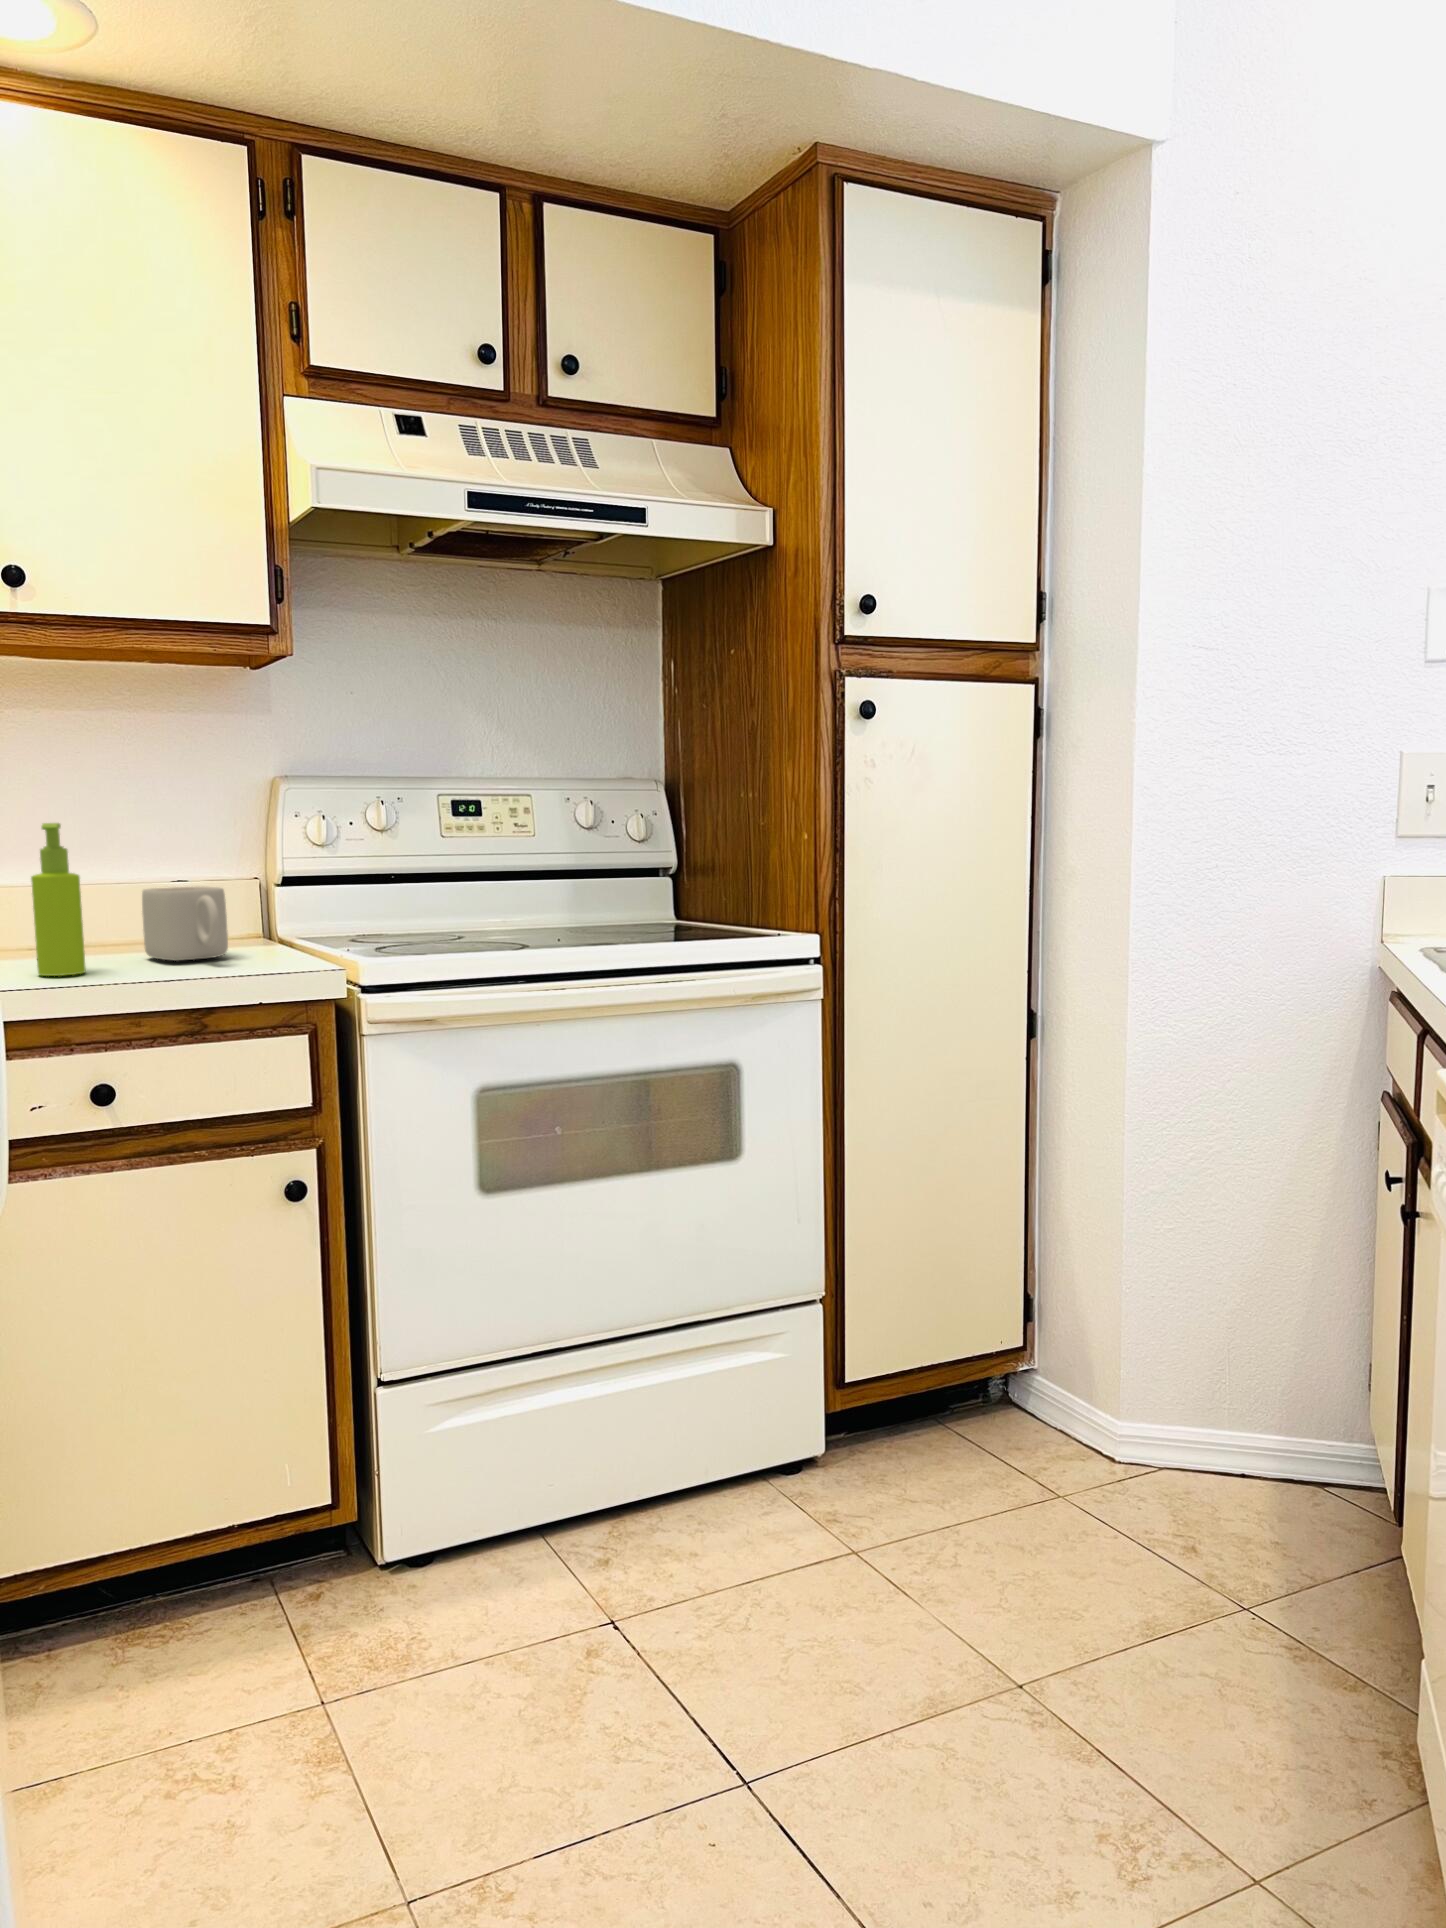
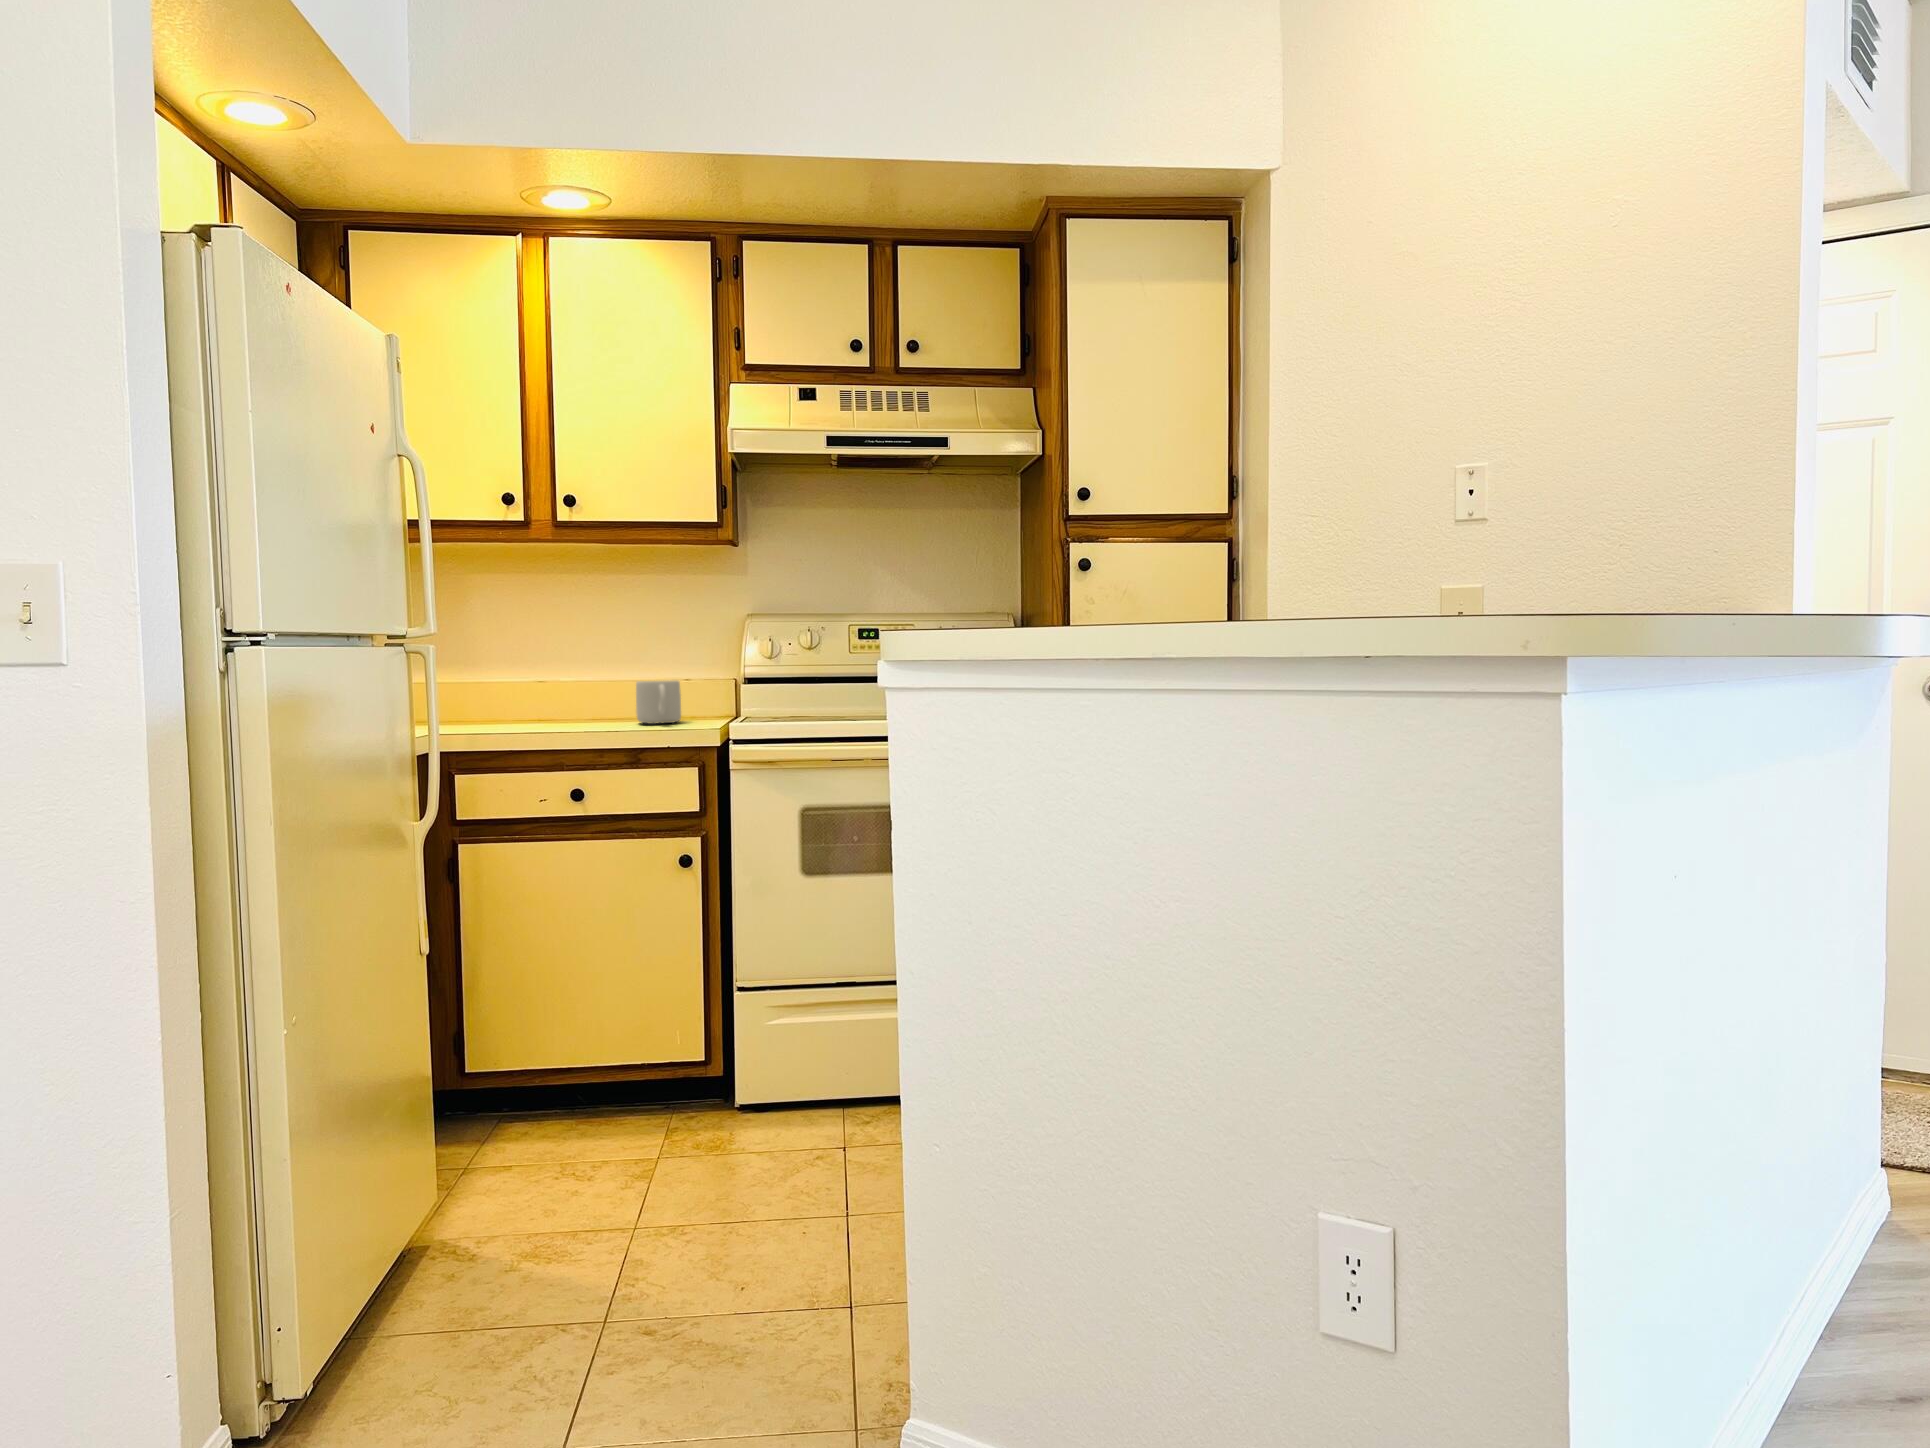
soap dispenser: present [31,823,86,976] -> none [564,641,592,728]

